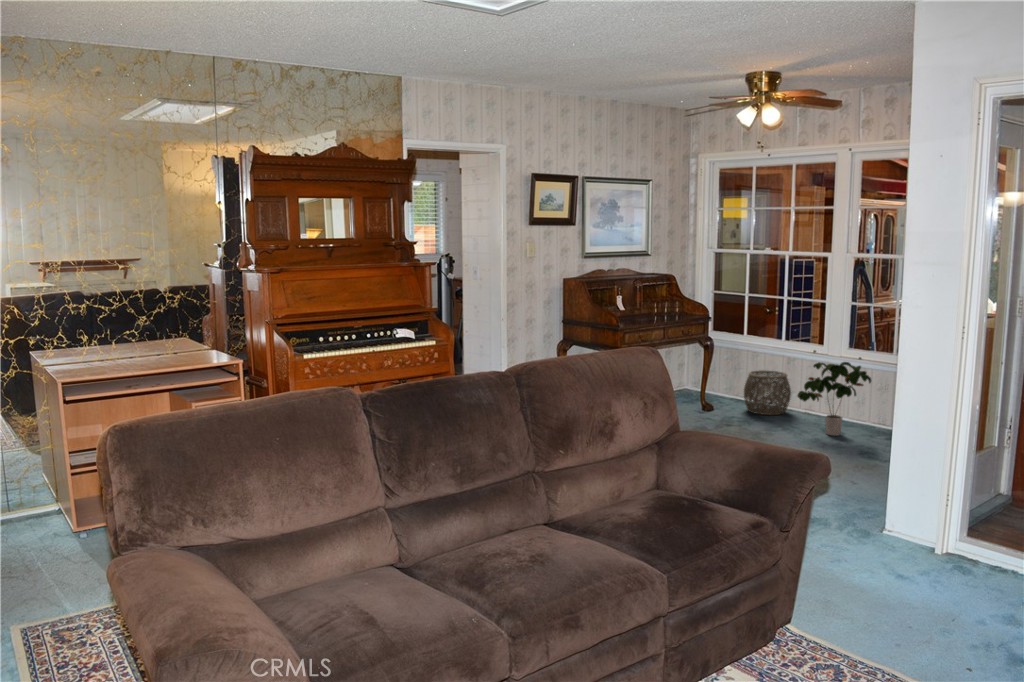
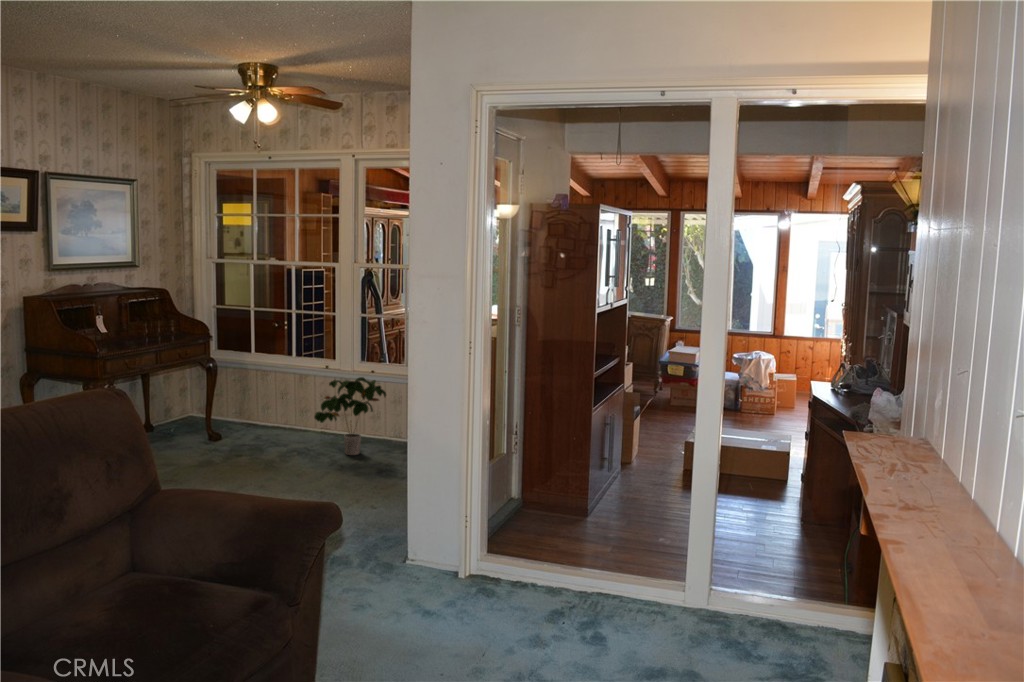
woven basket: present [744,370,791,415] -> none [256,390,308,440]

